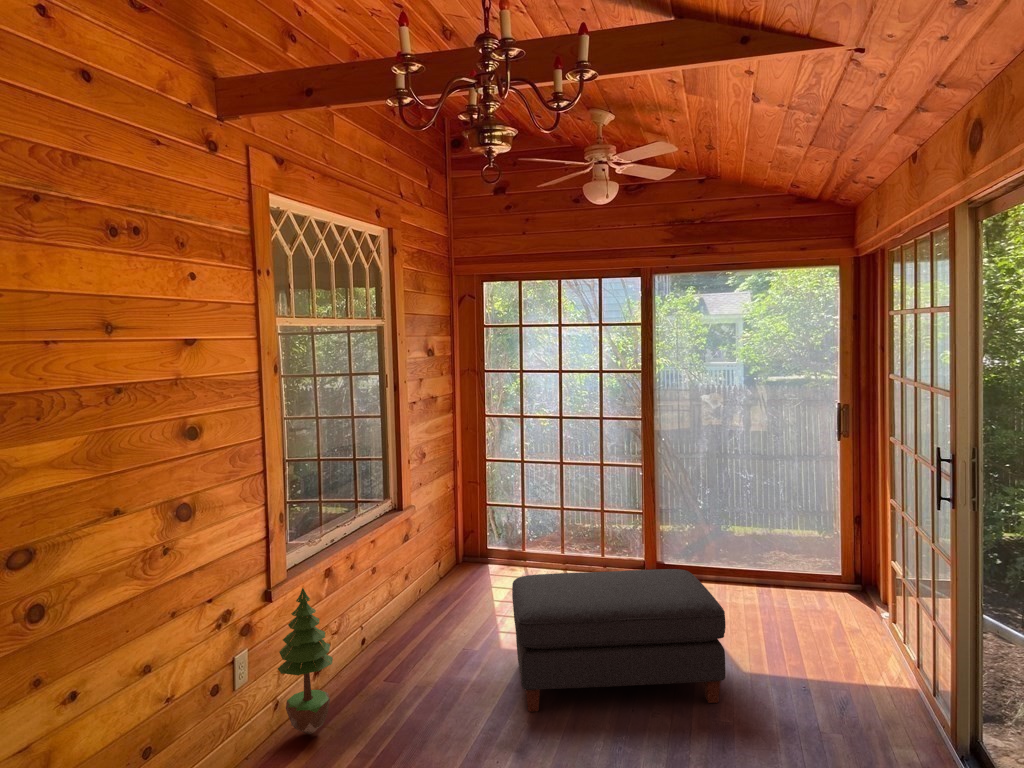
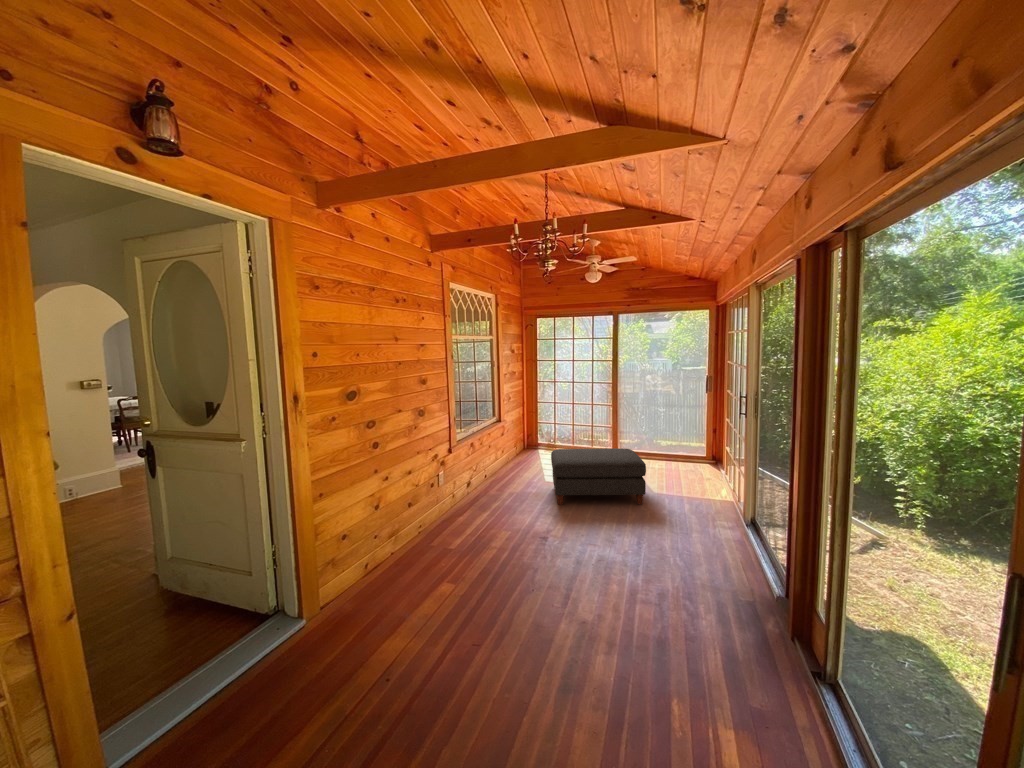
potted tree: present [278,588,333,734] -> none [454,448,476,509]

